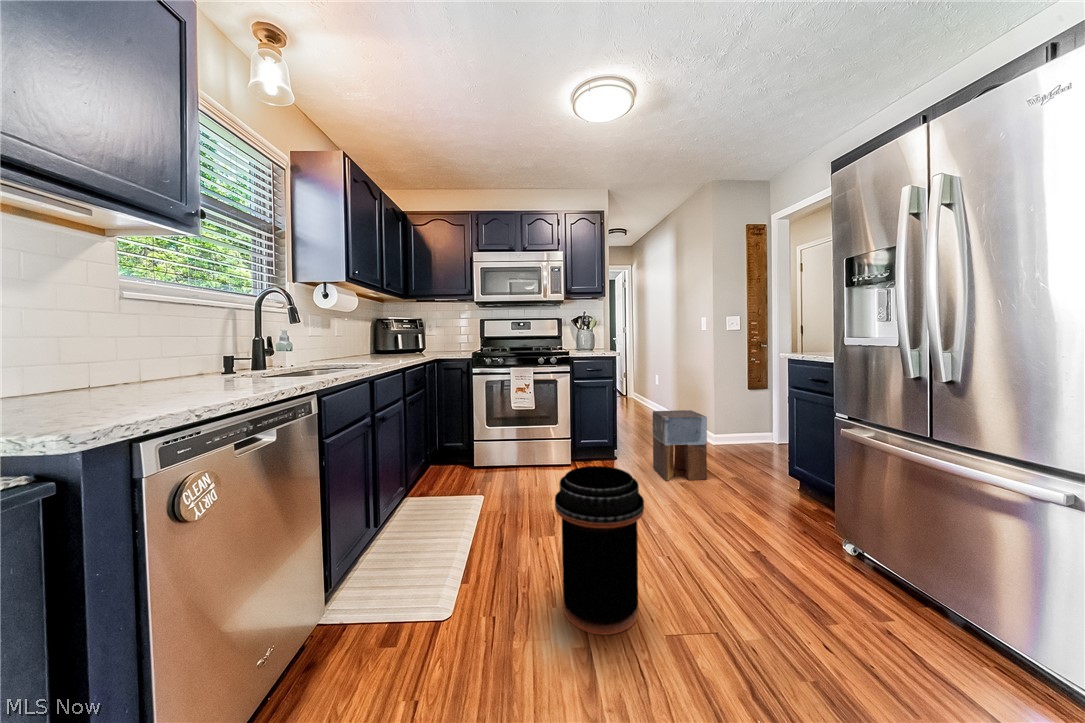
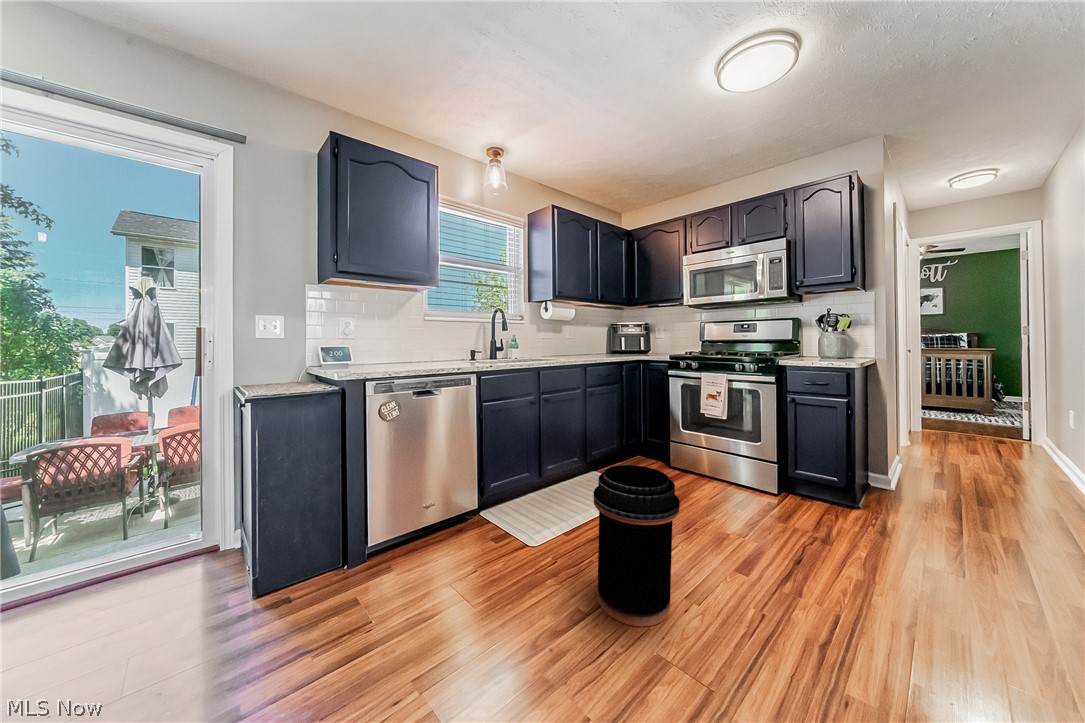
stool: present [653,410,707,481] -> none [888,450,984,572]

